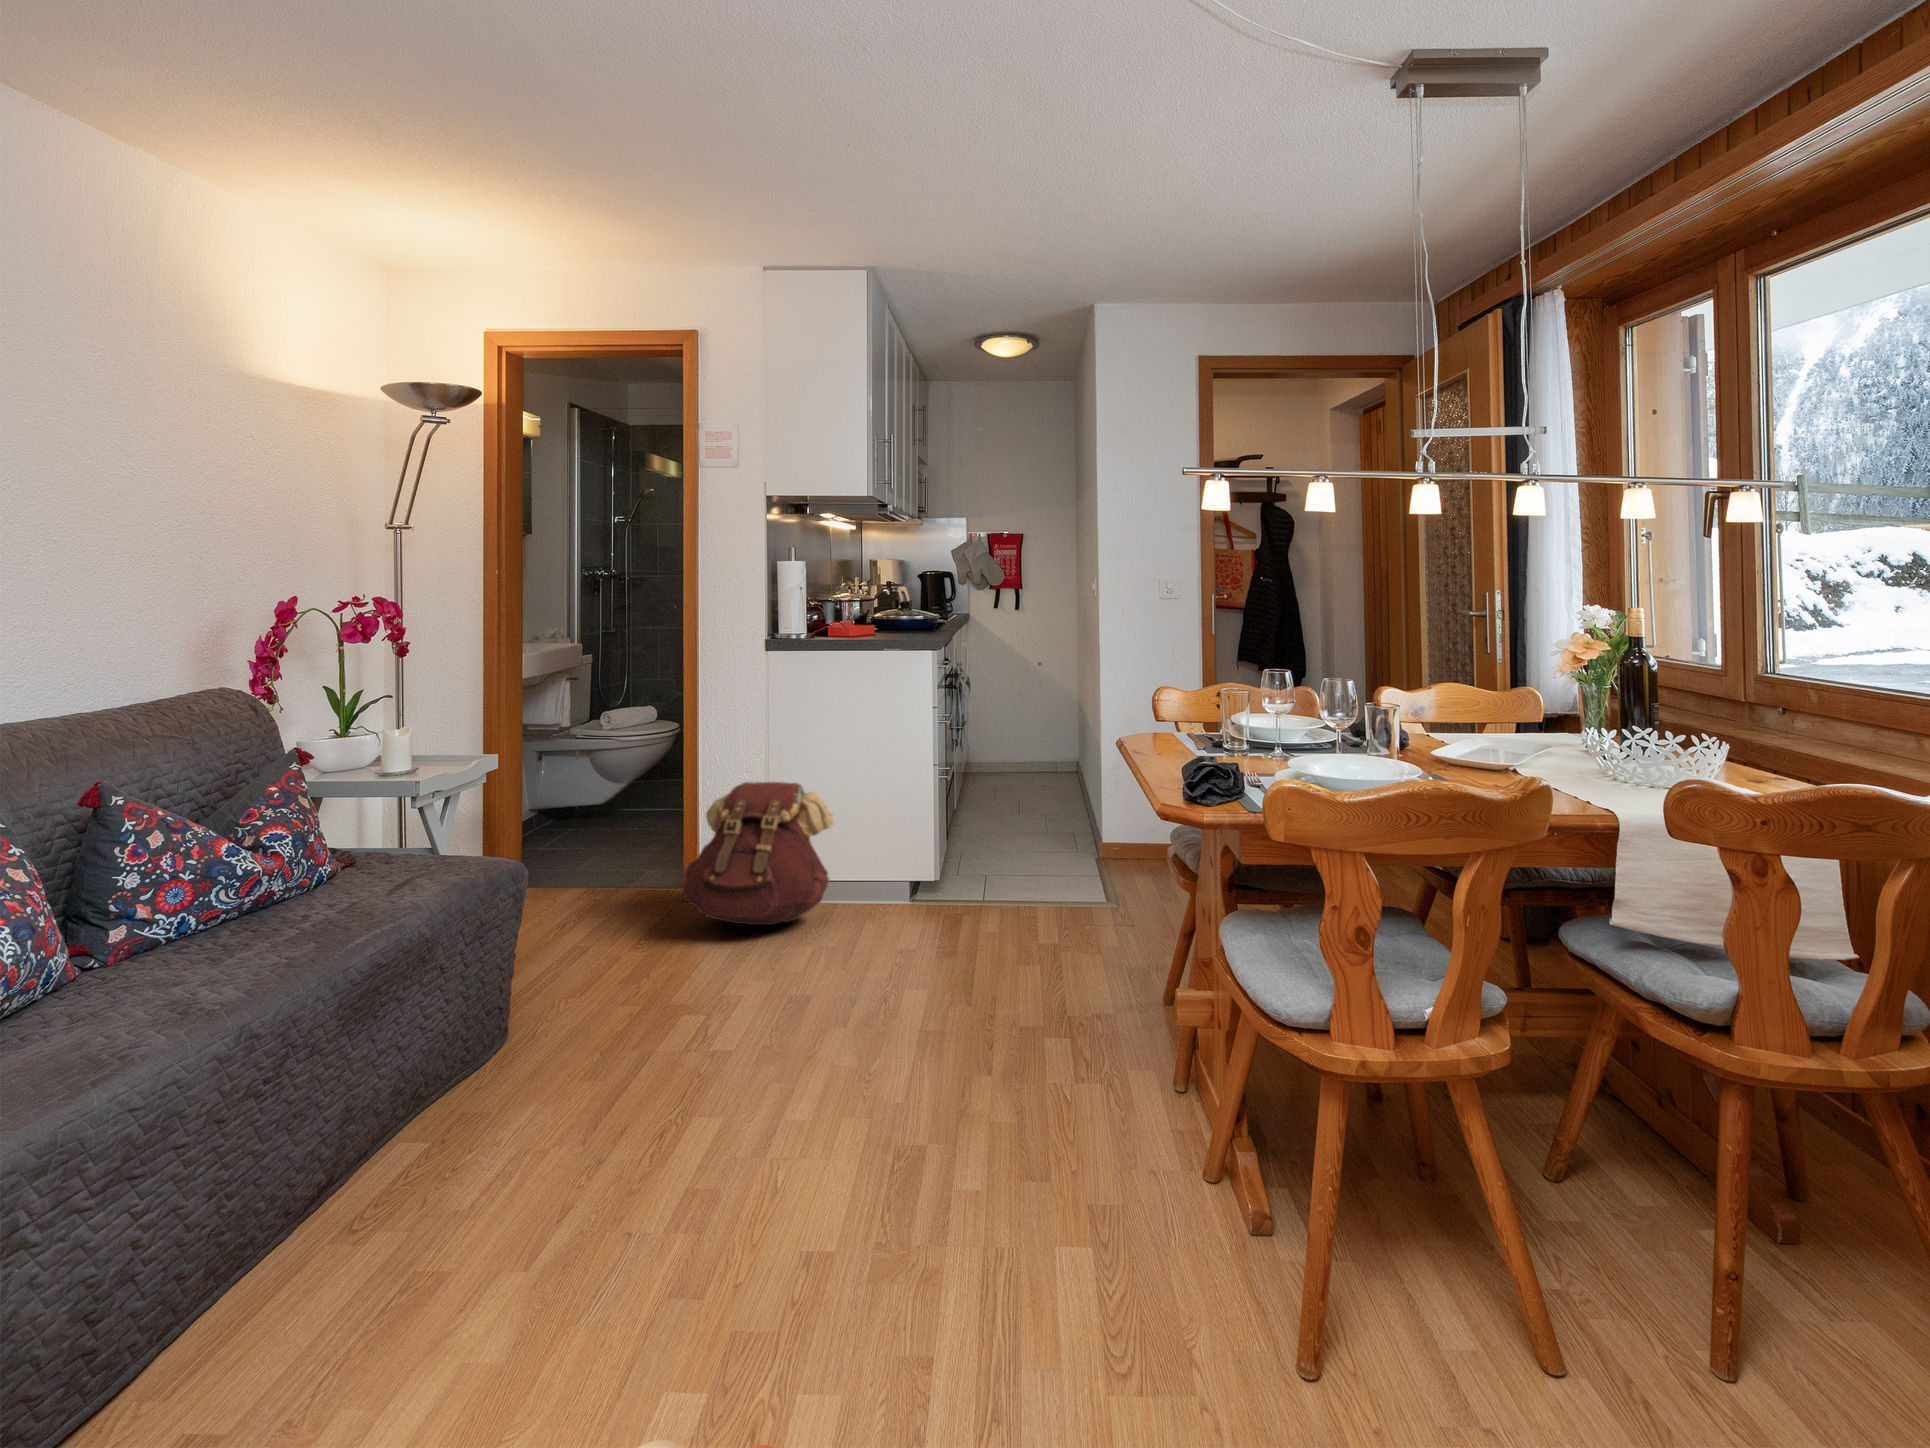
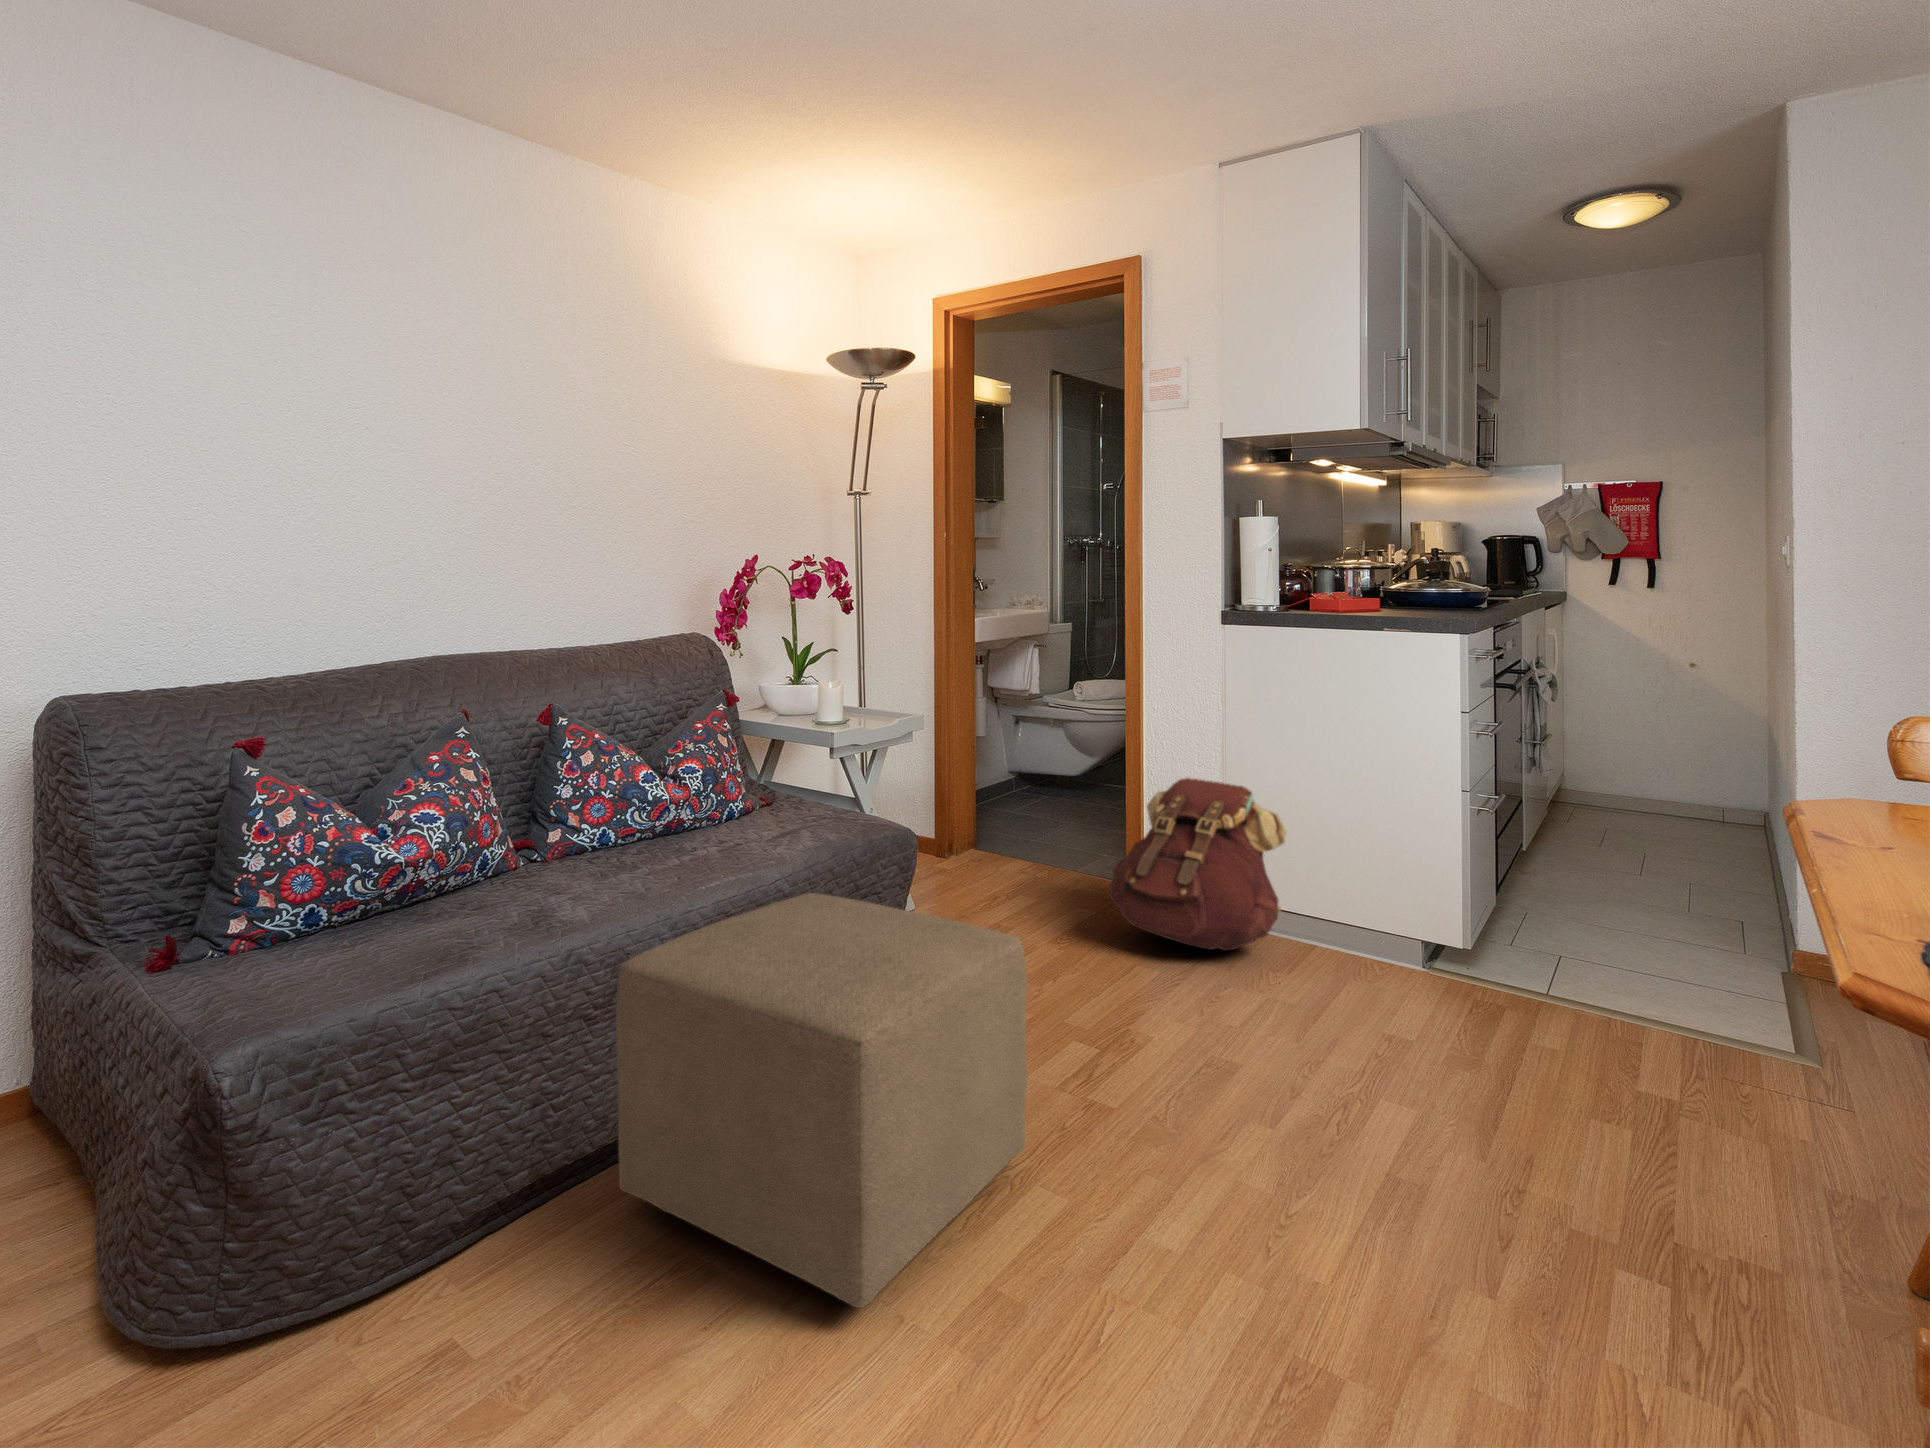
ottoman: none [350,924,719,1248] -> present [616,893,1027,1308]

